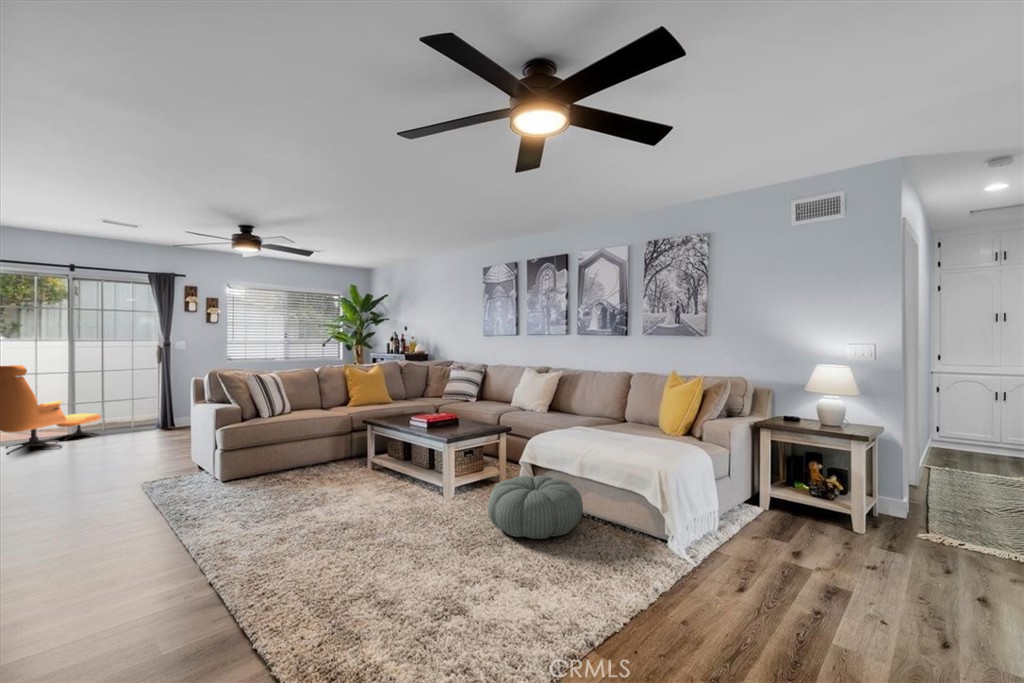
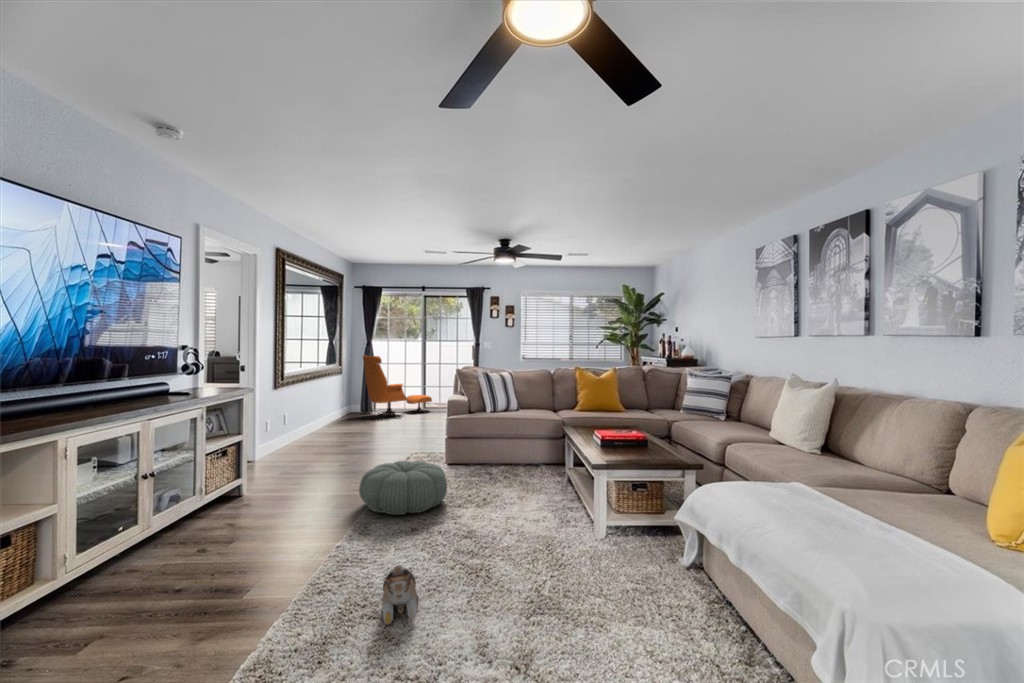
pouf: present [488,476,583,539] -> present [359,461,447,515]
plush toy: none [350,541,414,597] -> present [382,565,418,625]

